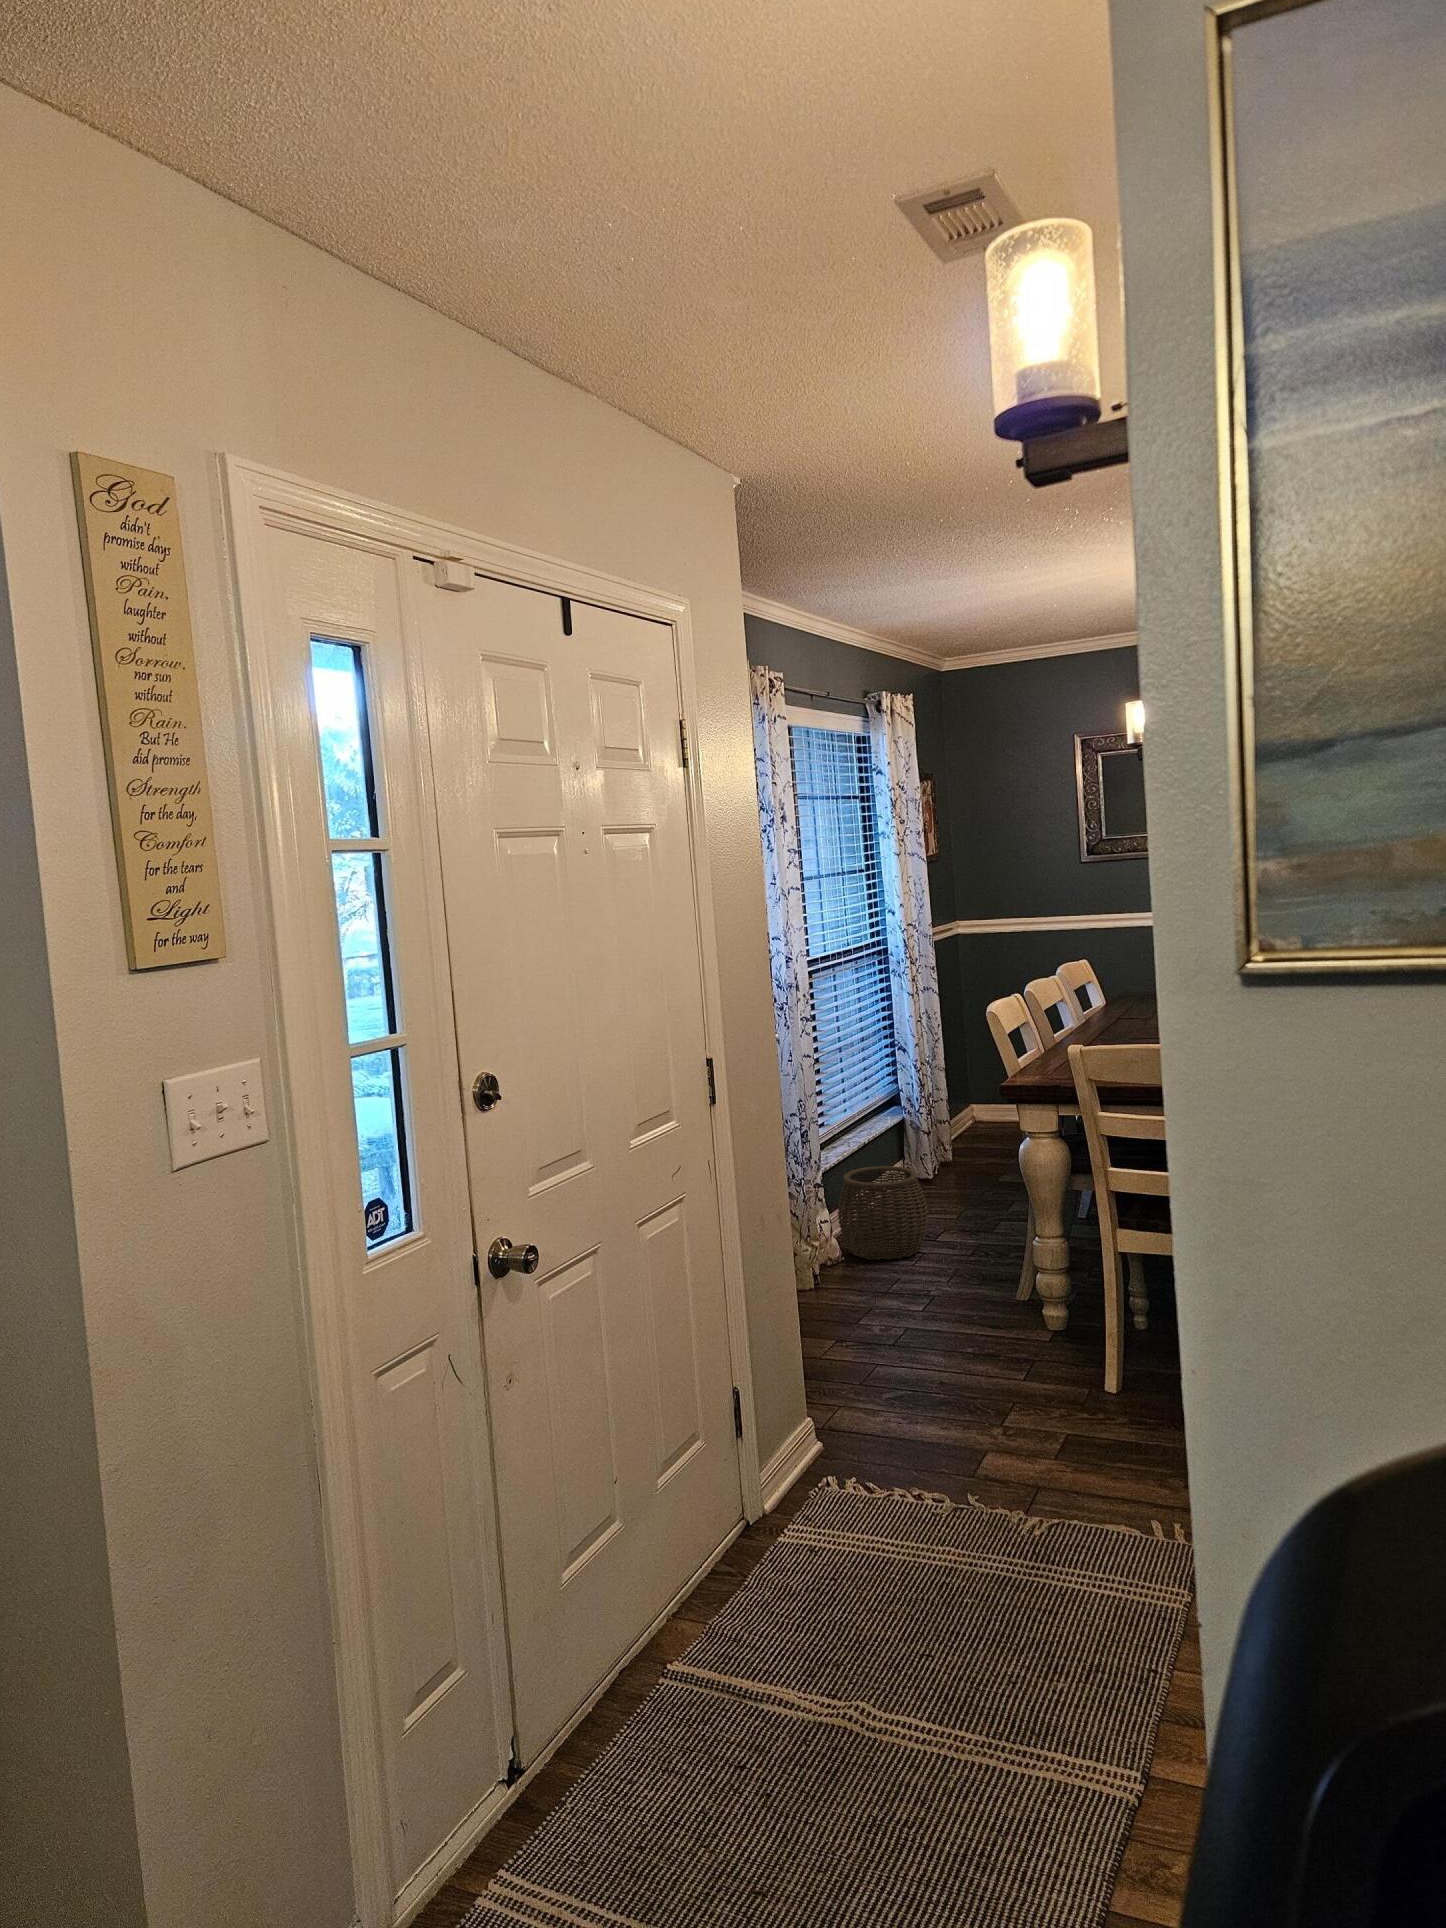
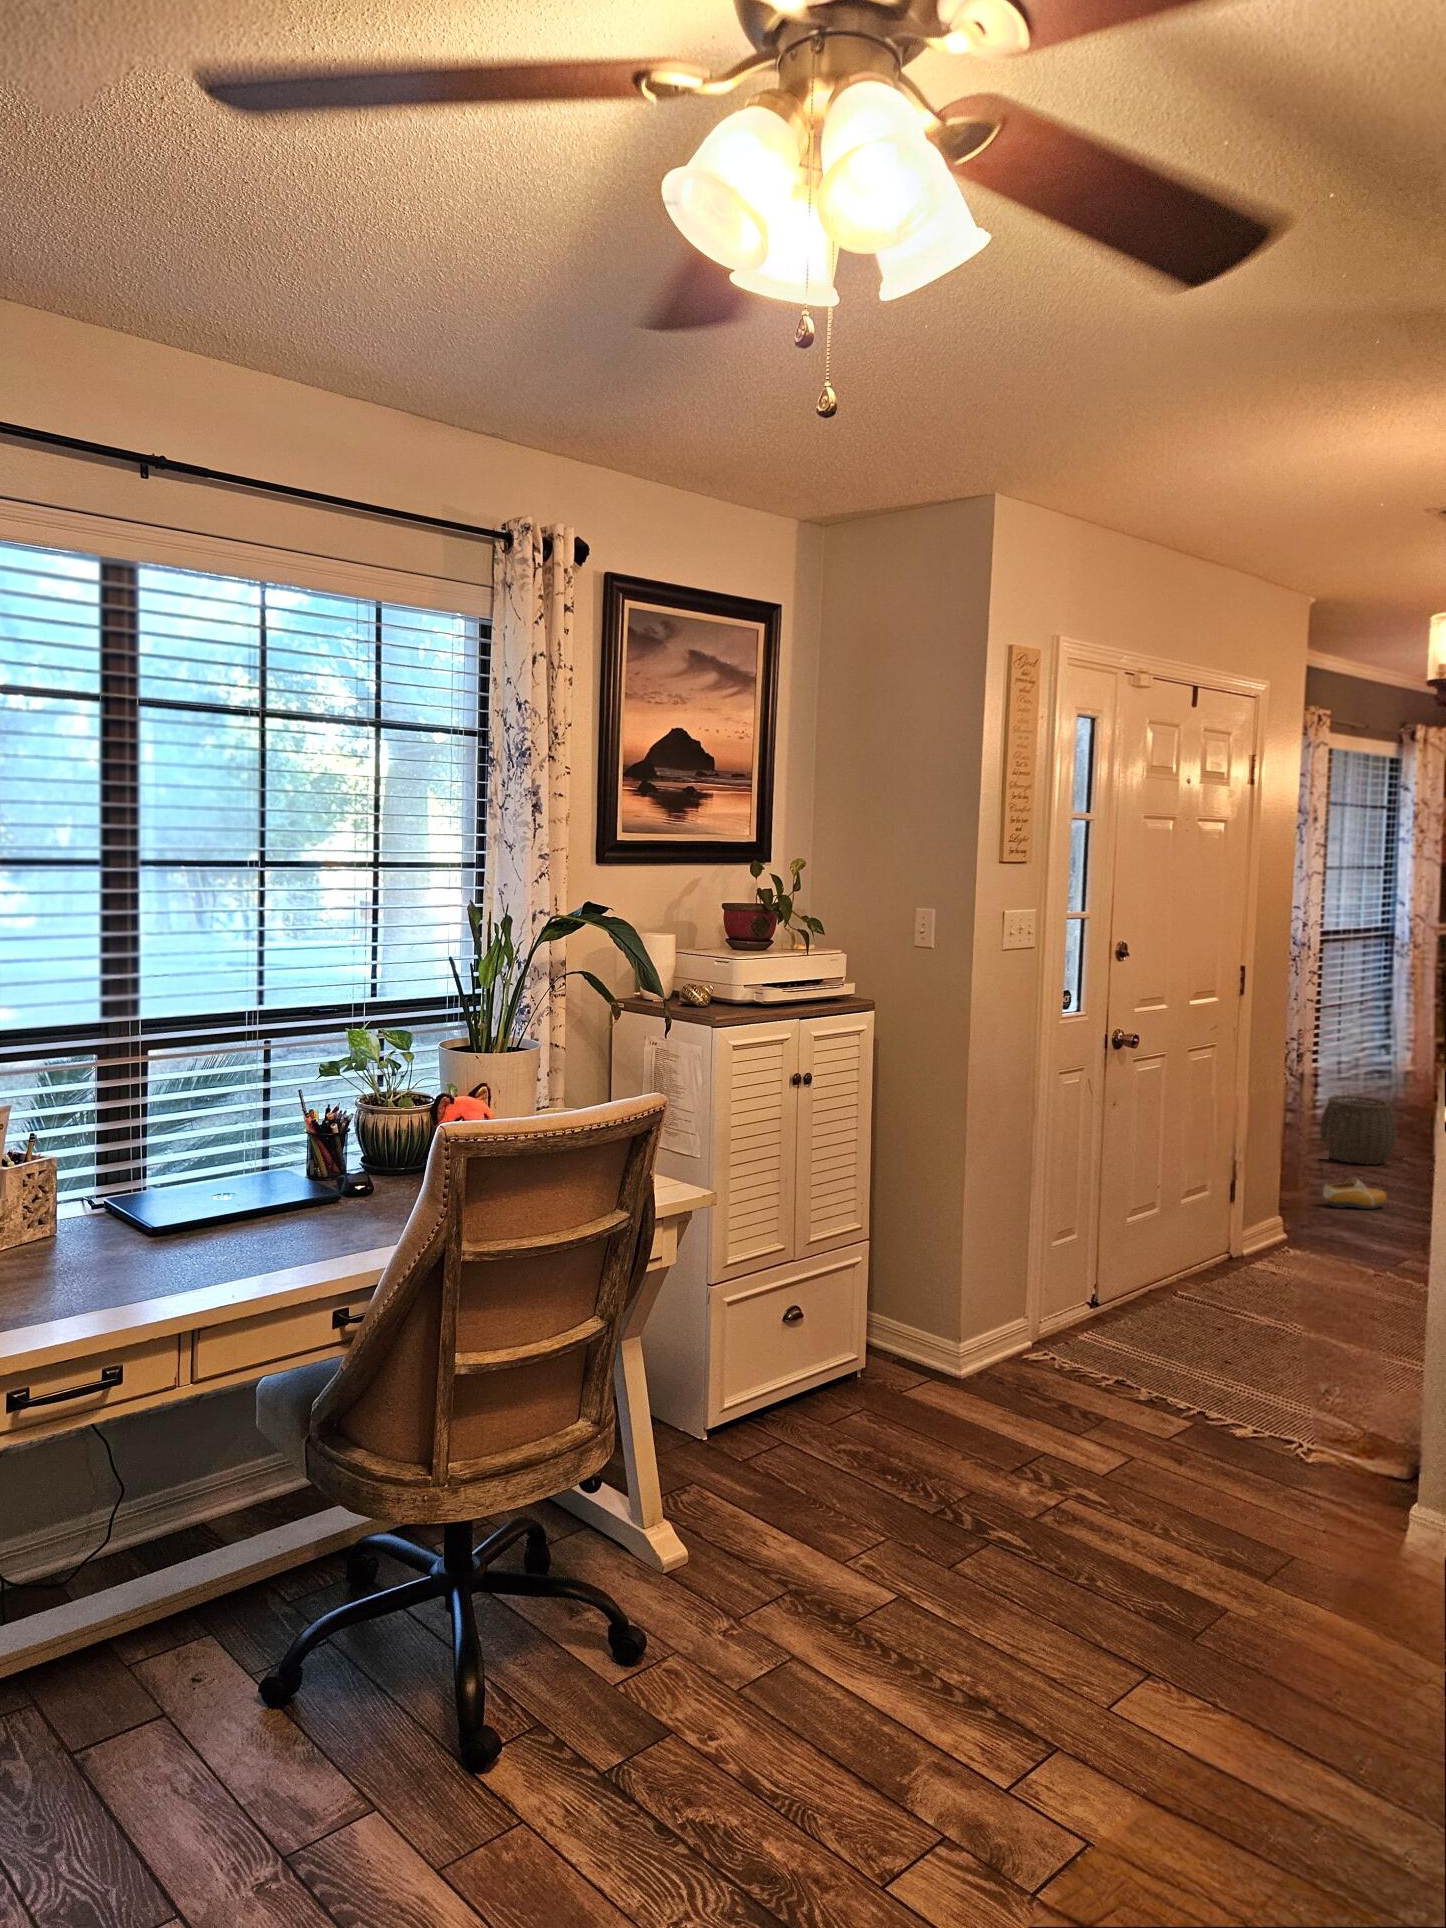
shoe: none [860,1310,939,1360] -> present [1323,1178,1387,1209]

